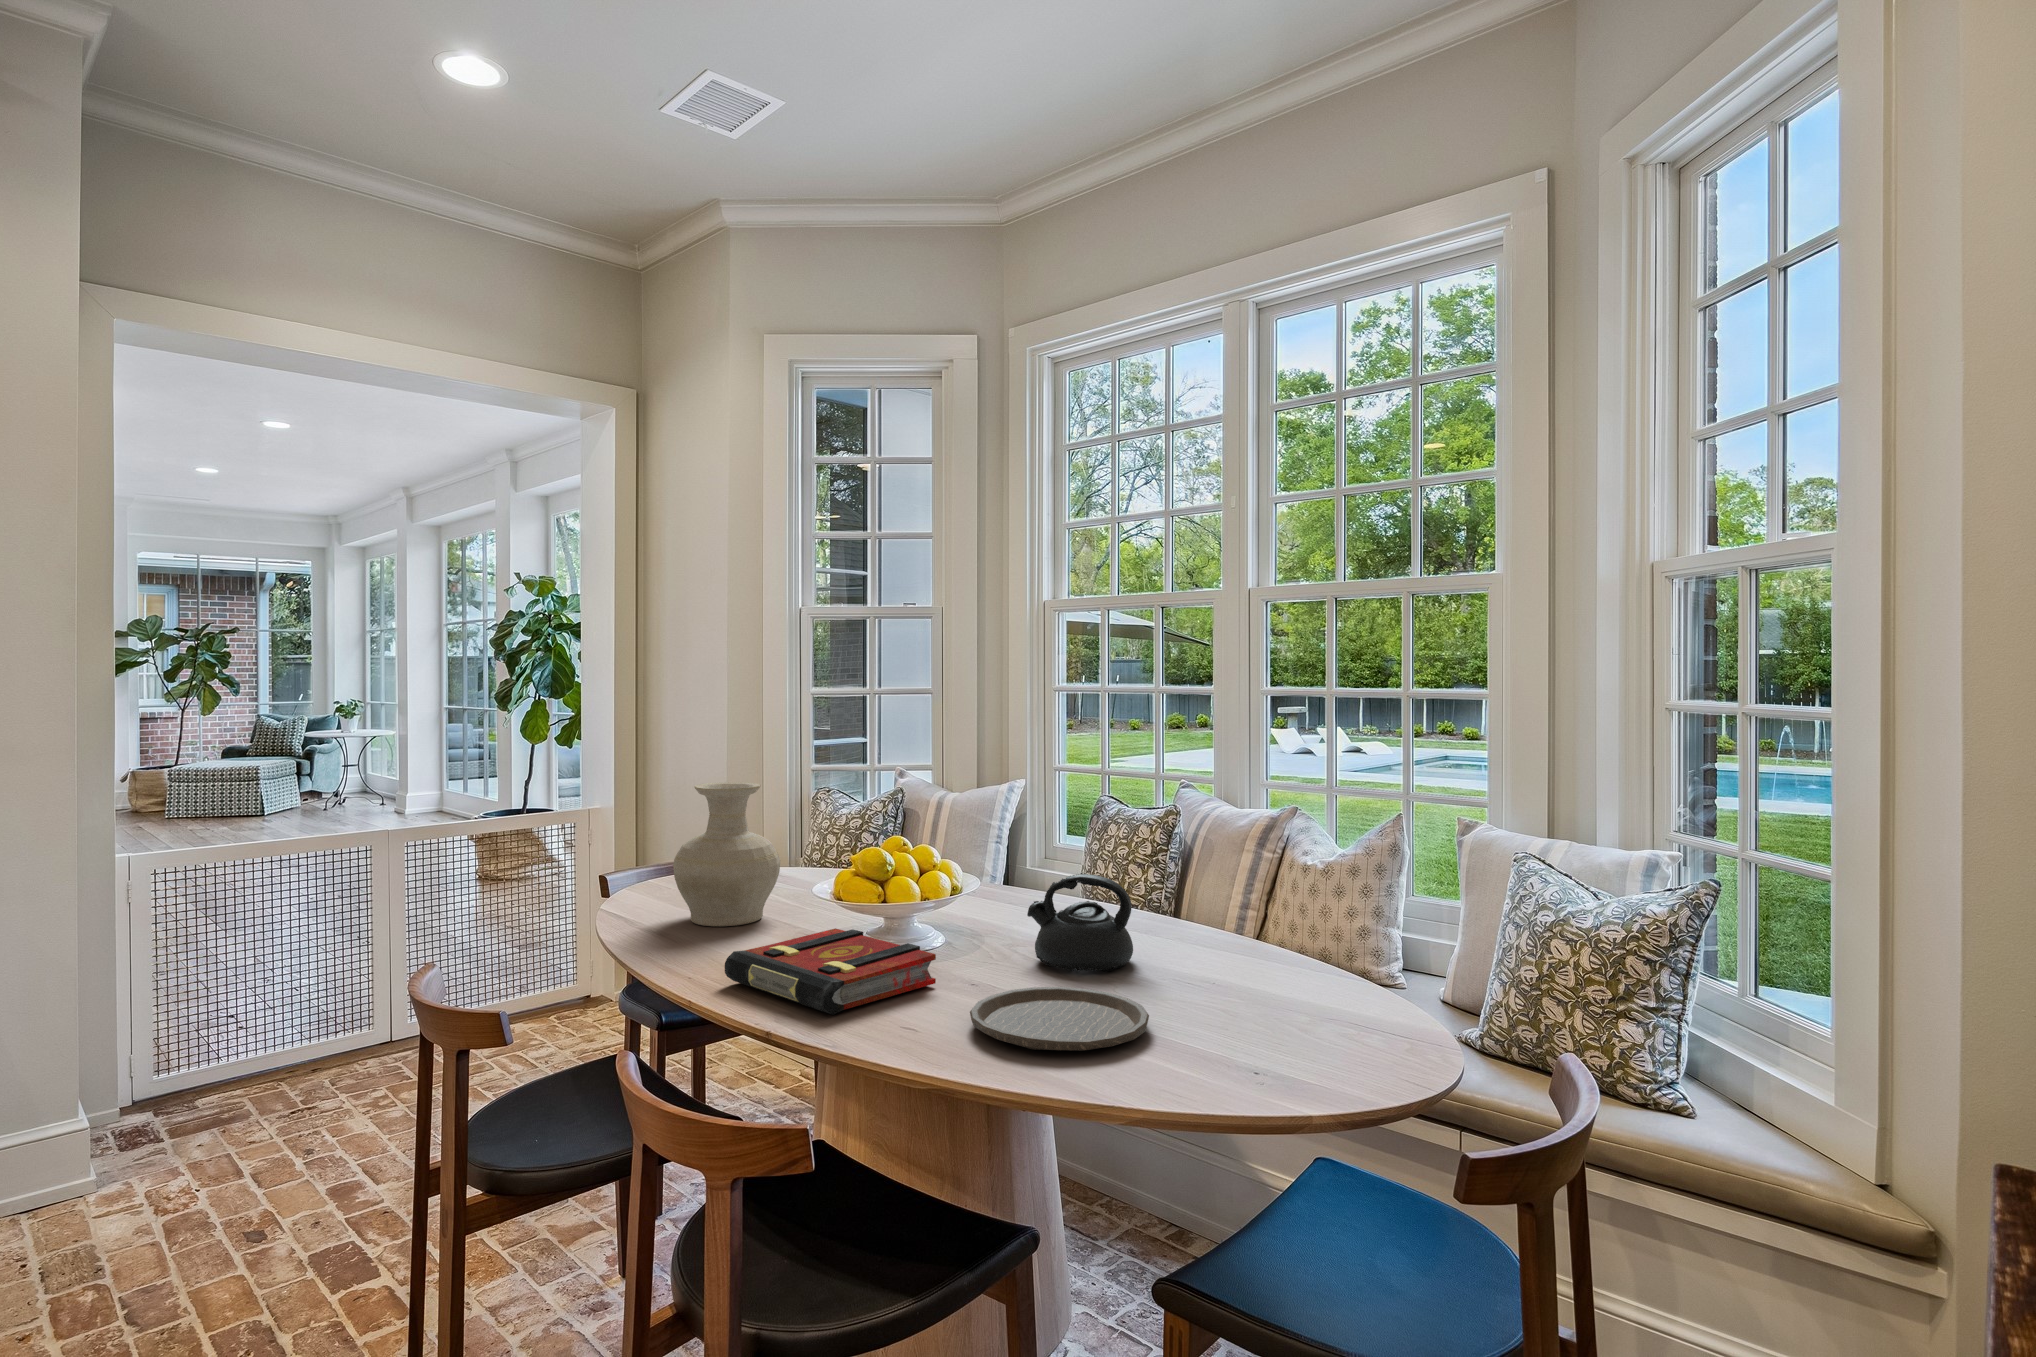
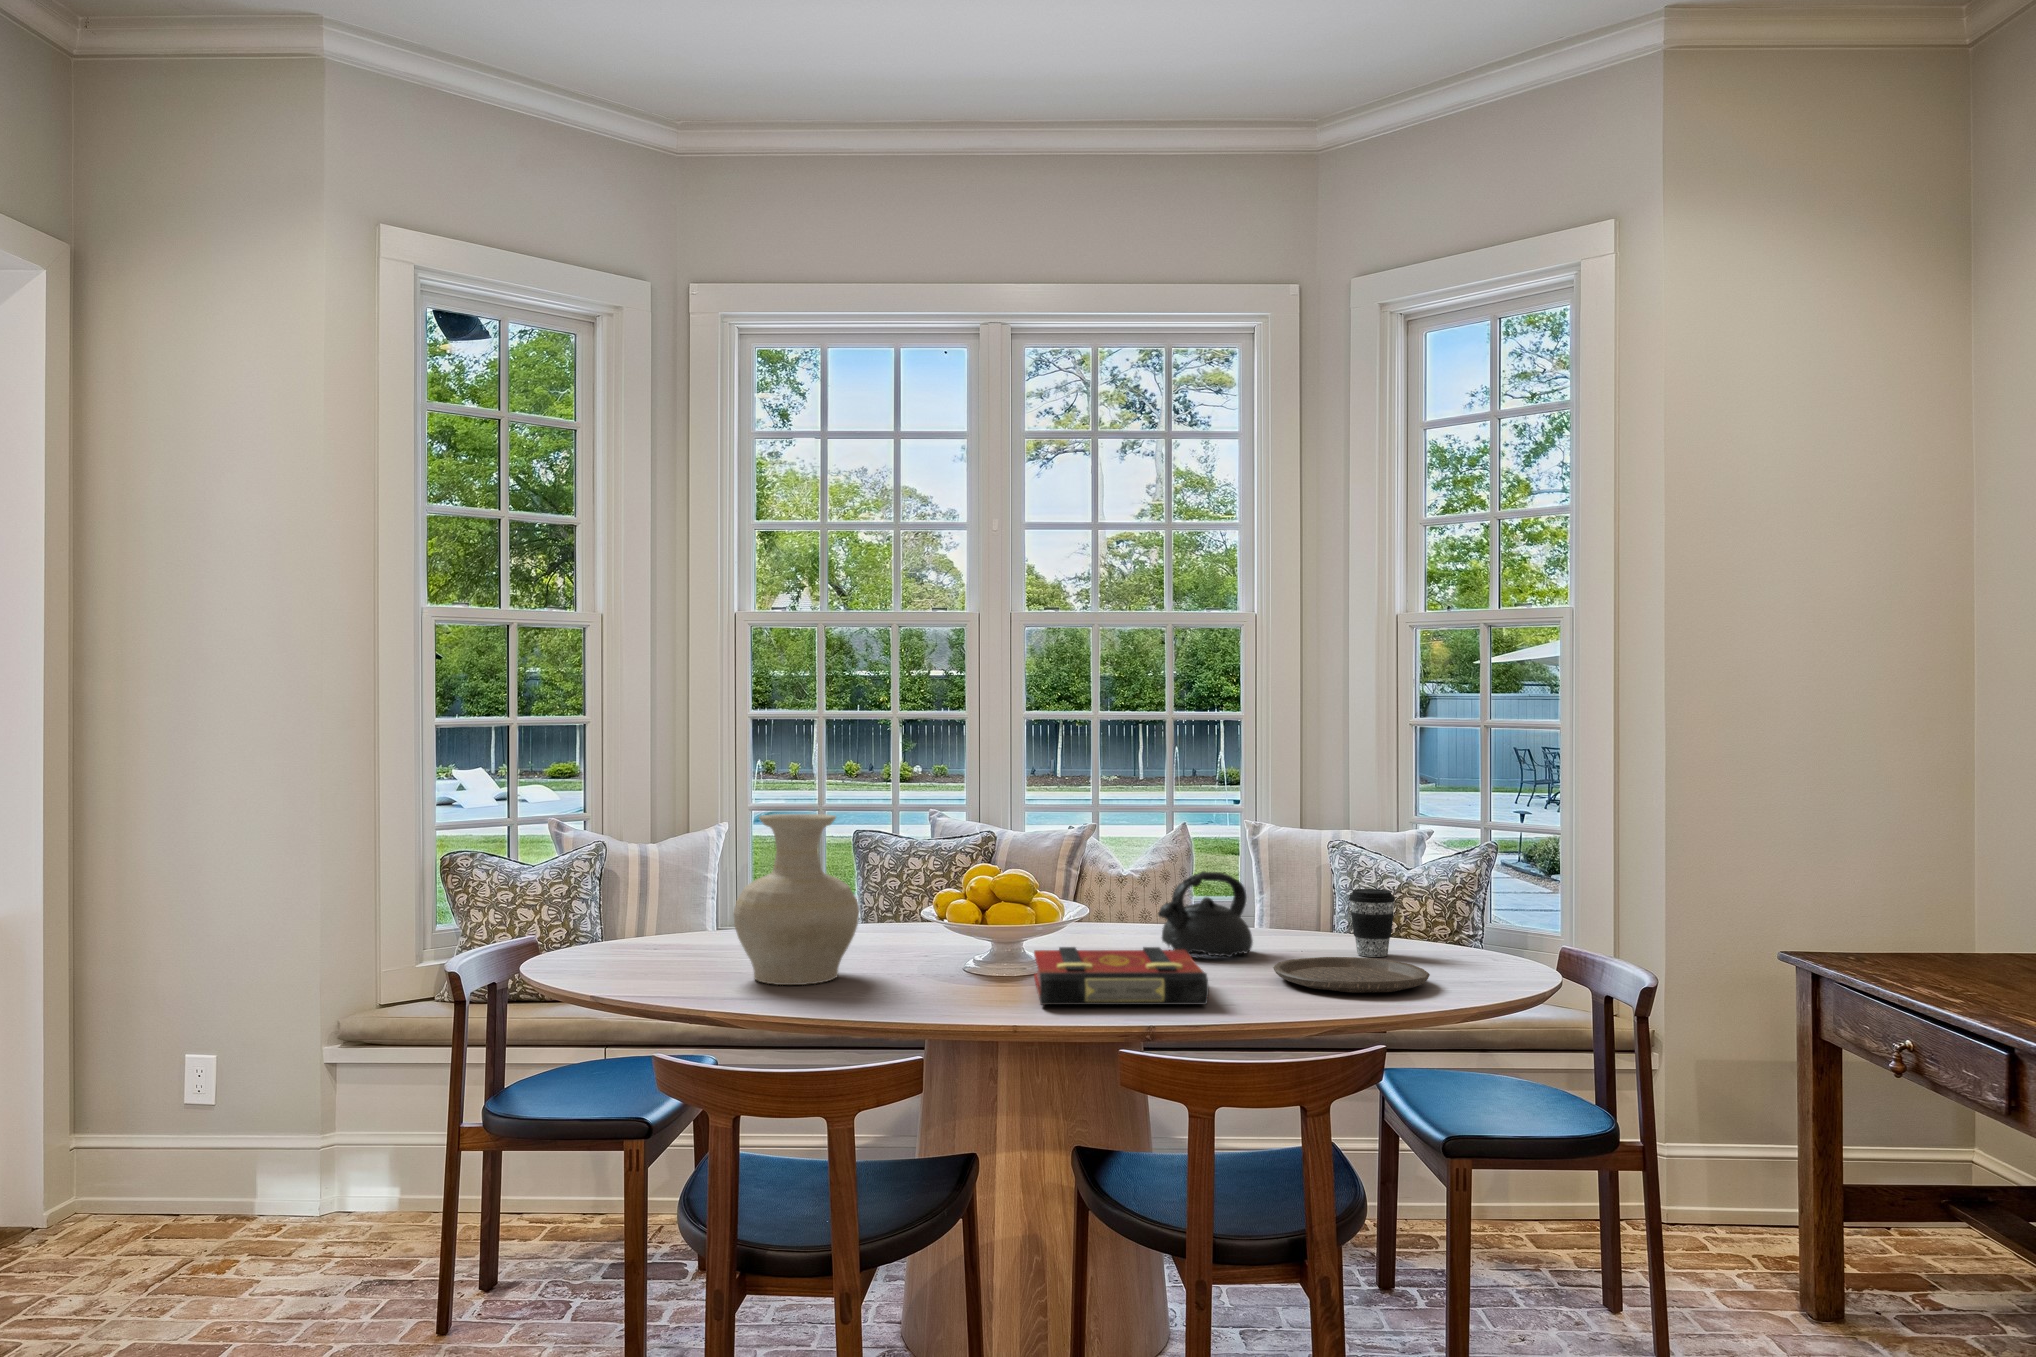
coffee cup: none [1207,919,1263,1007] -> present [1349,889,1395,957]

